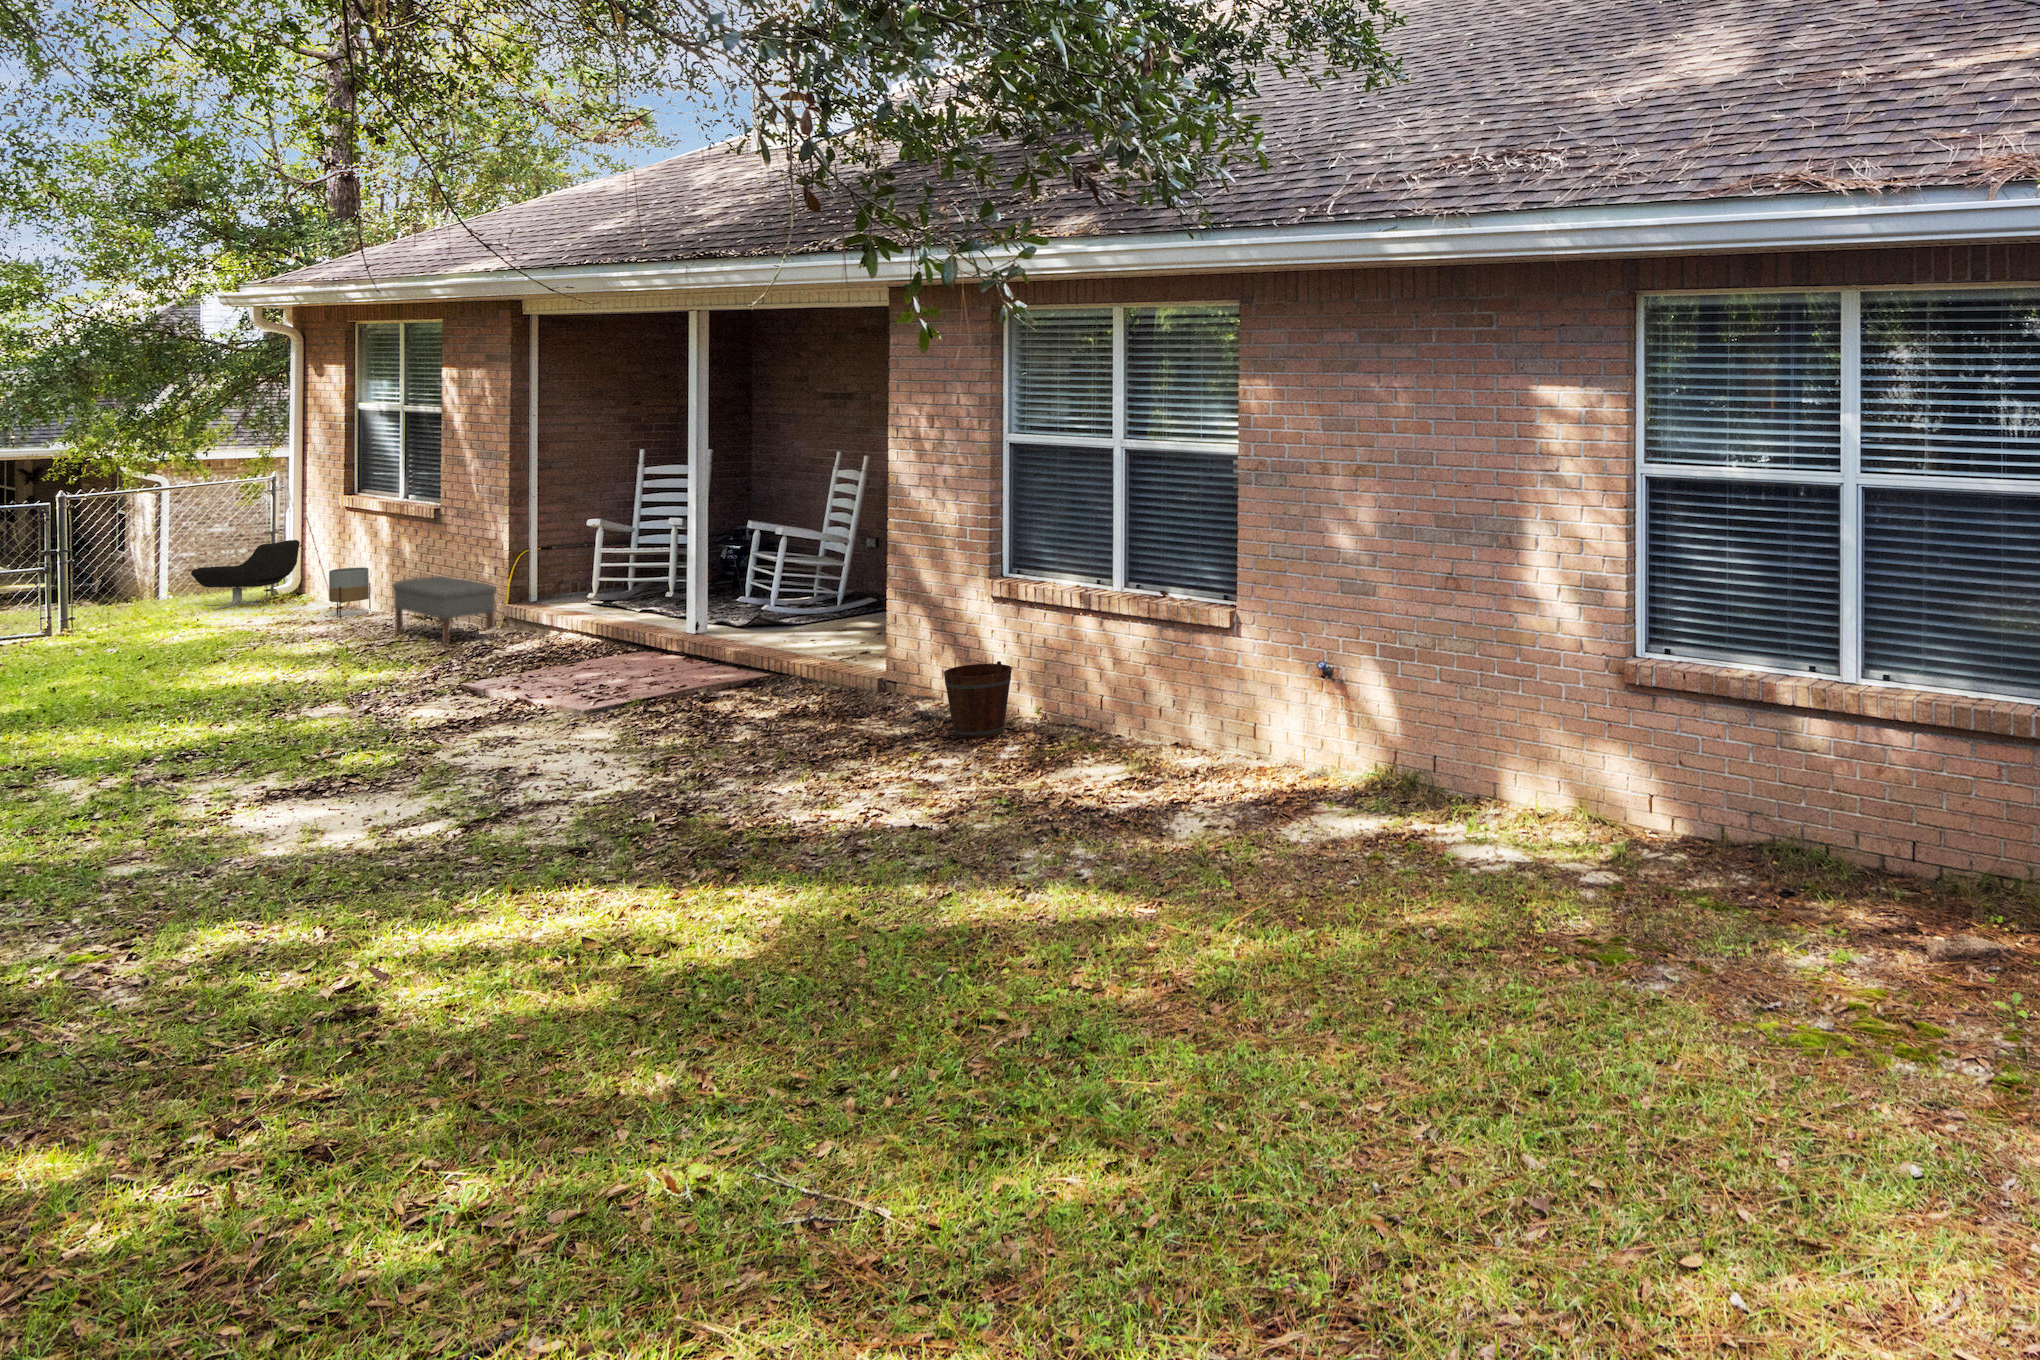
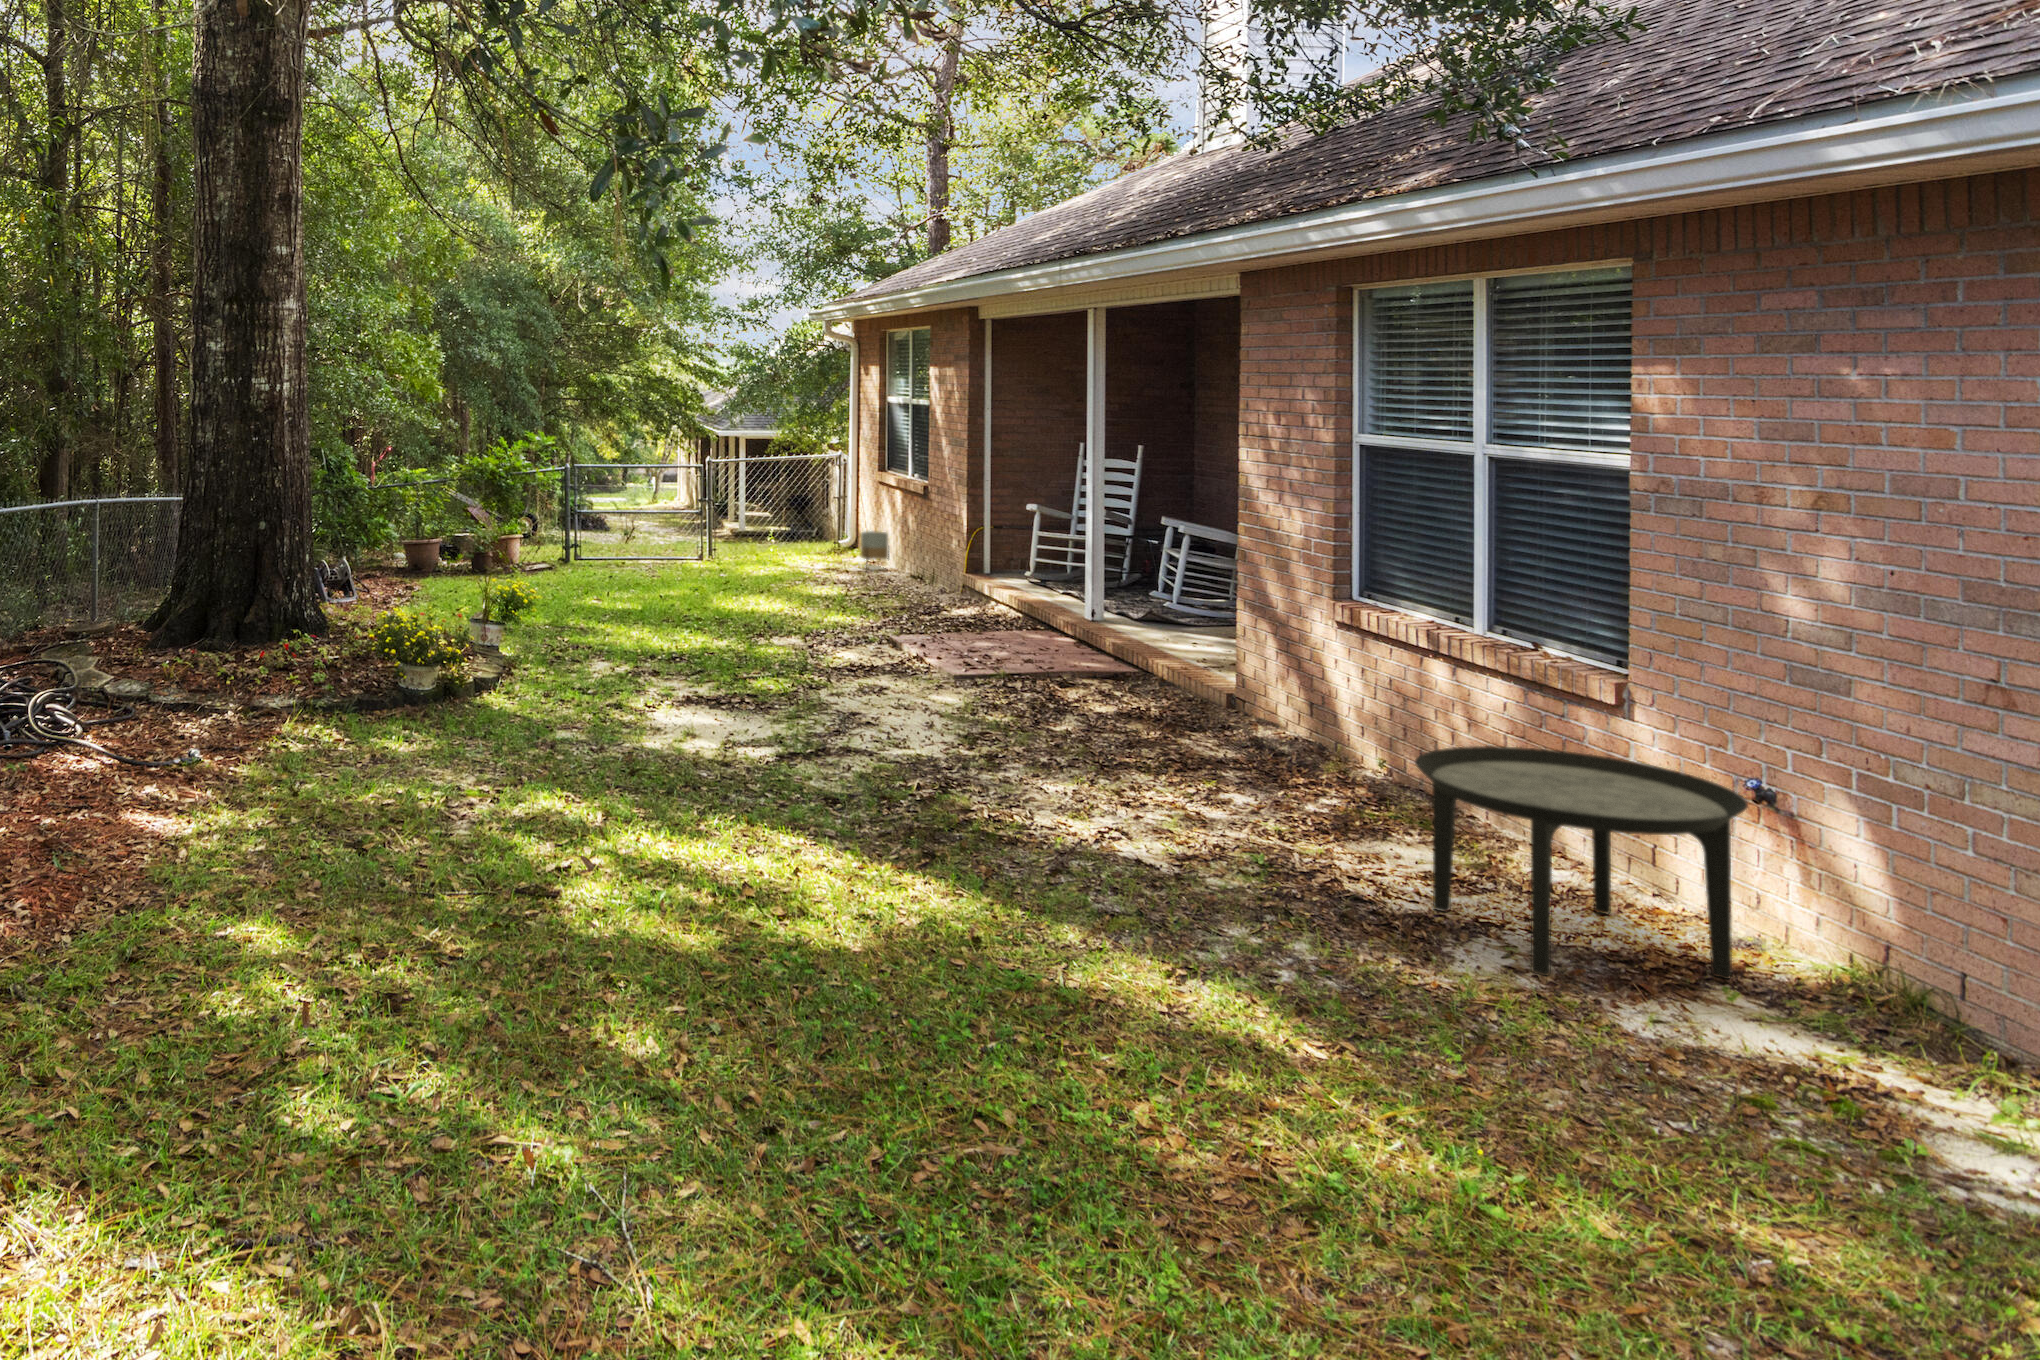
lounge chair: present [191,540,300,610] -> none [785,505,855,556]
bench: present [392,576,496,646] -> none [888,544,955,605]
bucket: present [944,661,1012,739] -> none [1265,697,1350,786]
round table: none [1129,665,1328,825] -> present [1415,746,1748,979]

